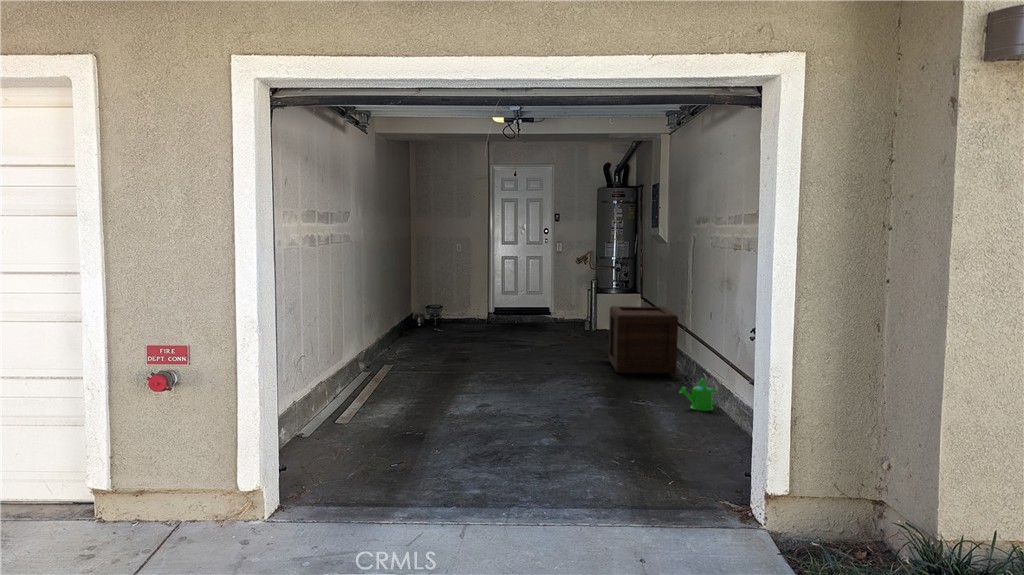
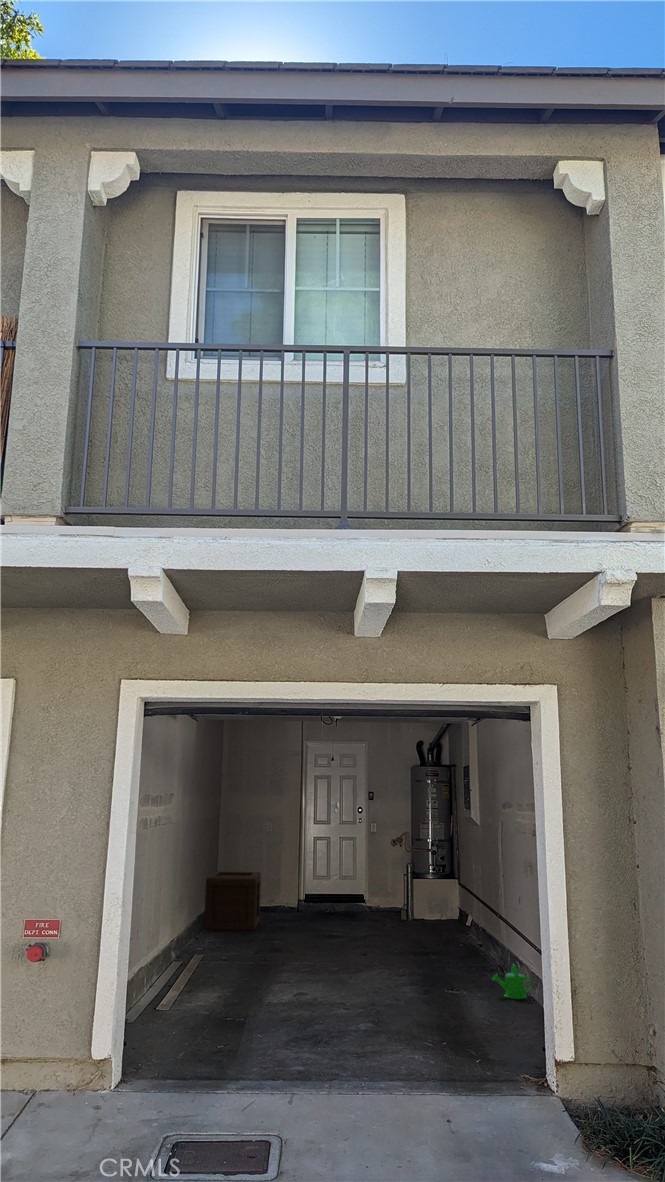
wooden crate: present [609,306,678,374] -> present [204,871,261,931]

